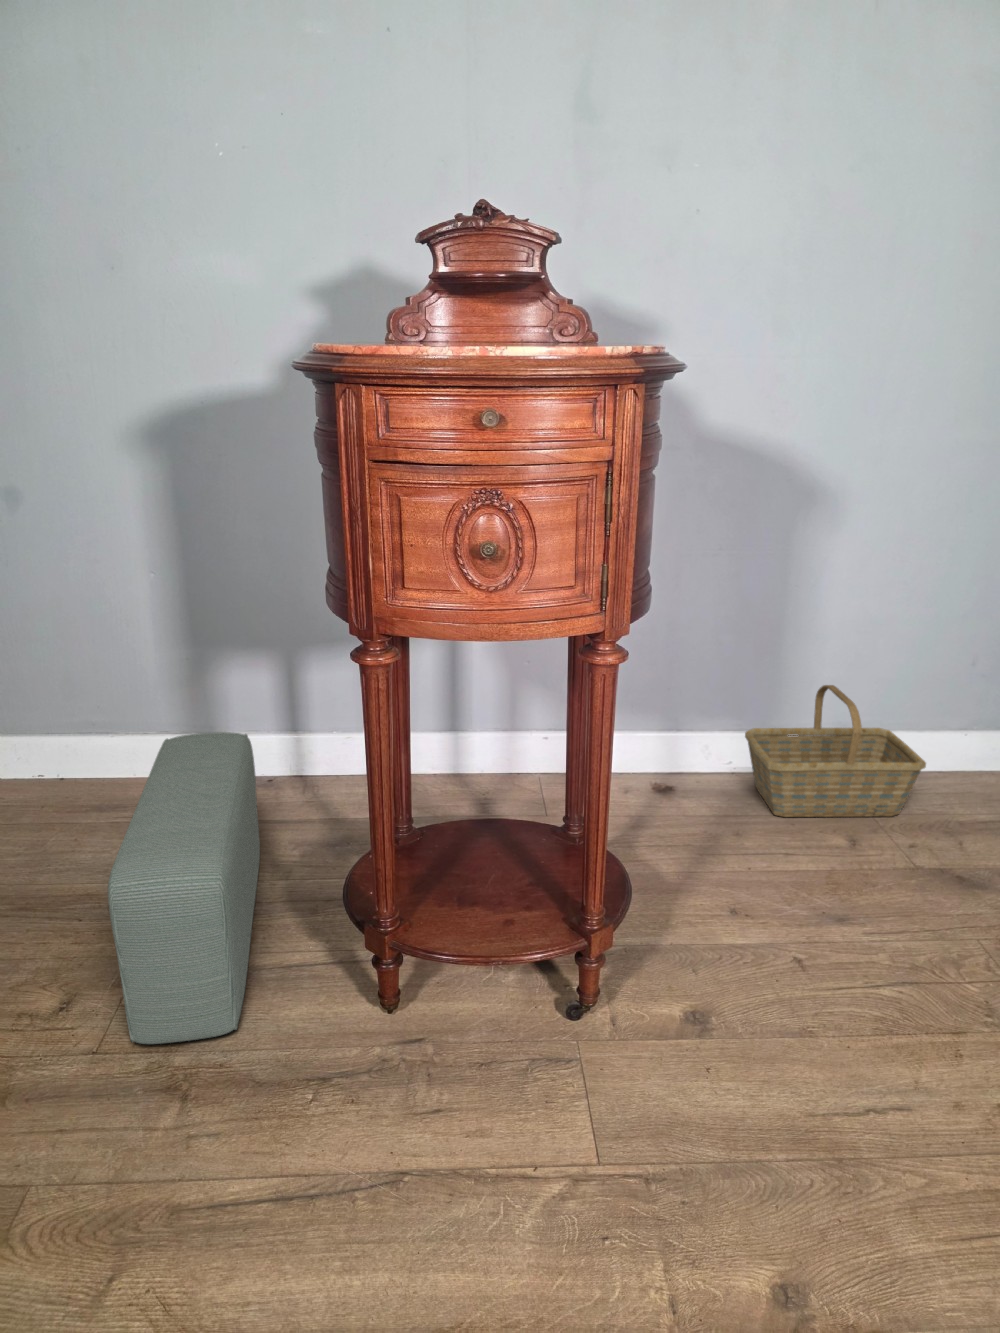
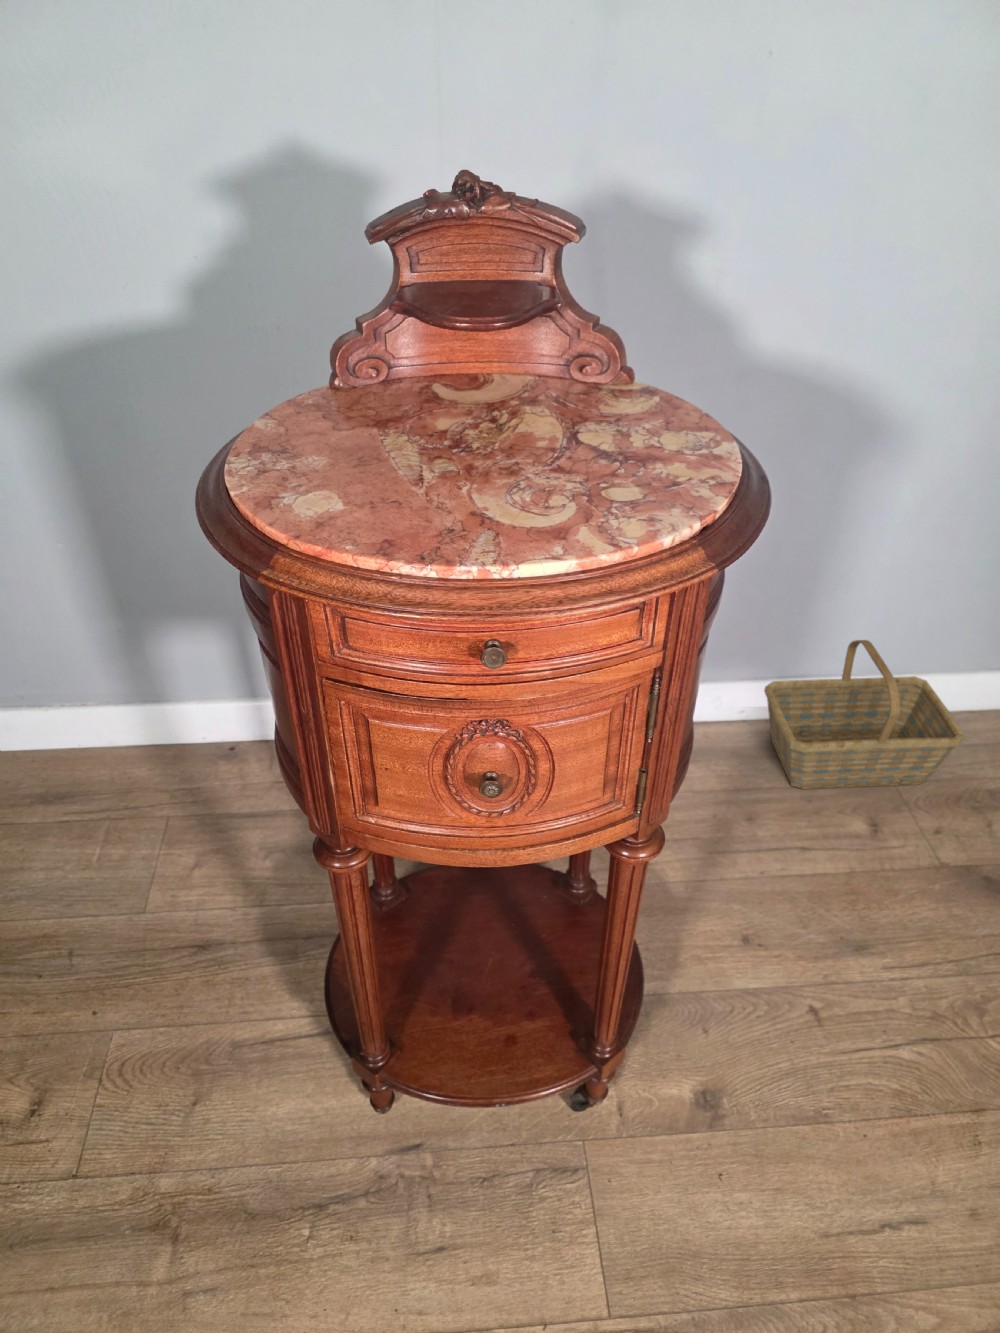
pouf: present [108,732,260,1044] -> none [60,759,228,1169]

